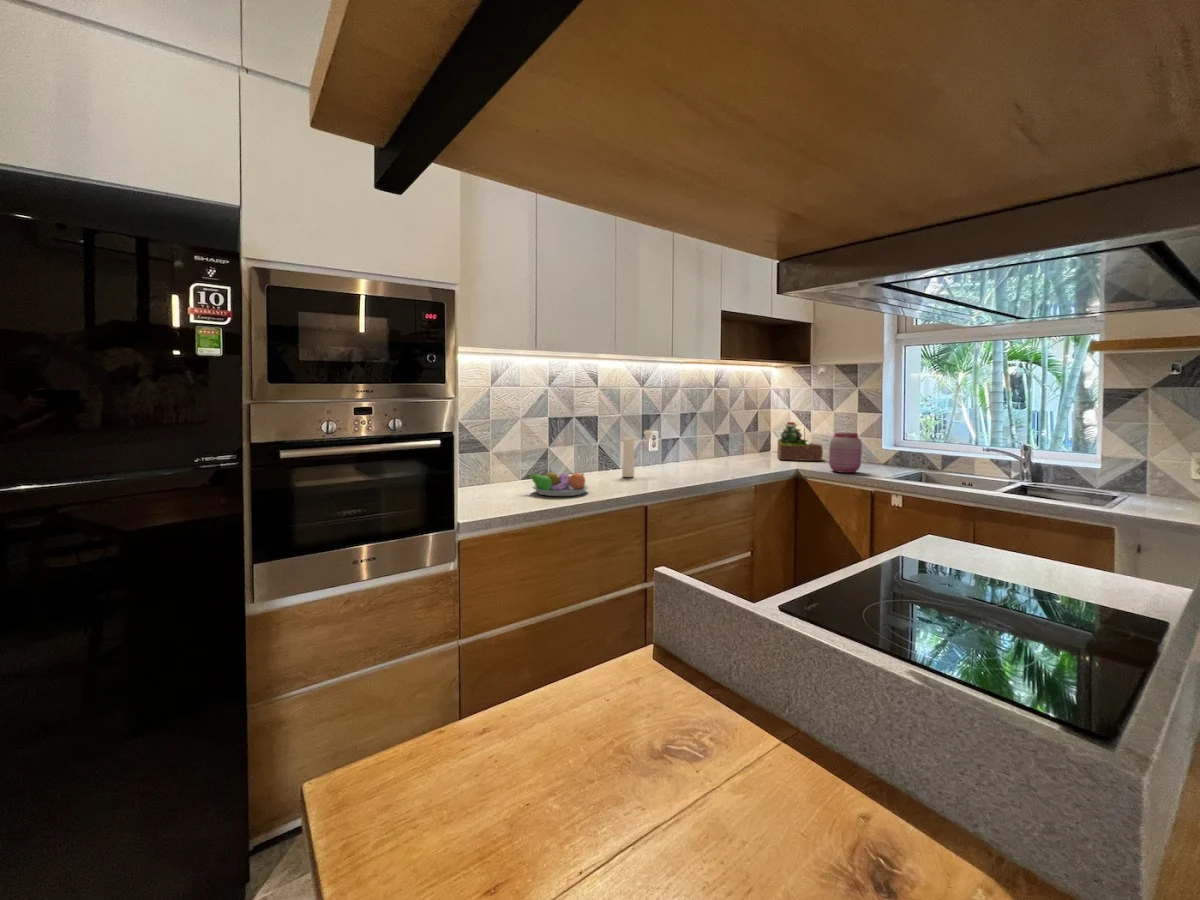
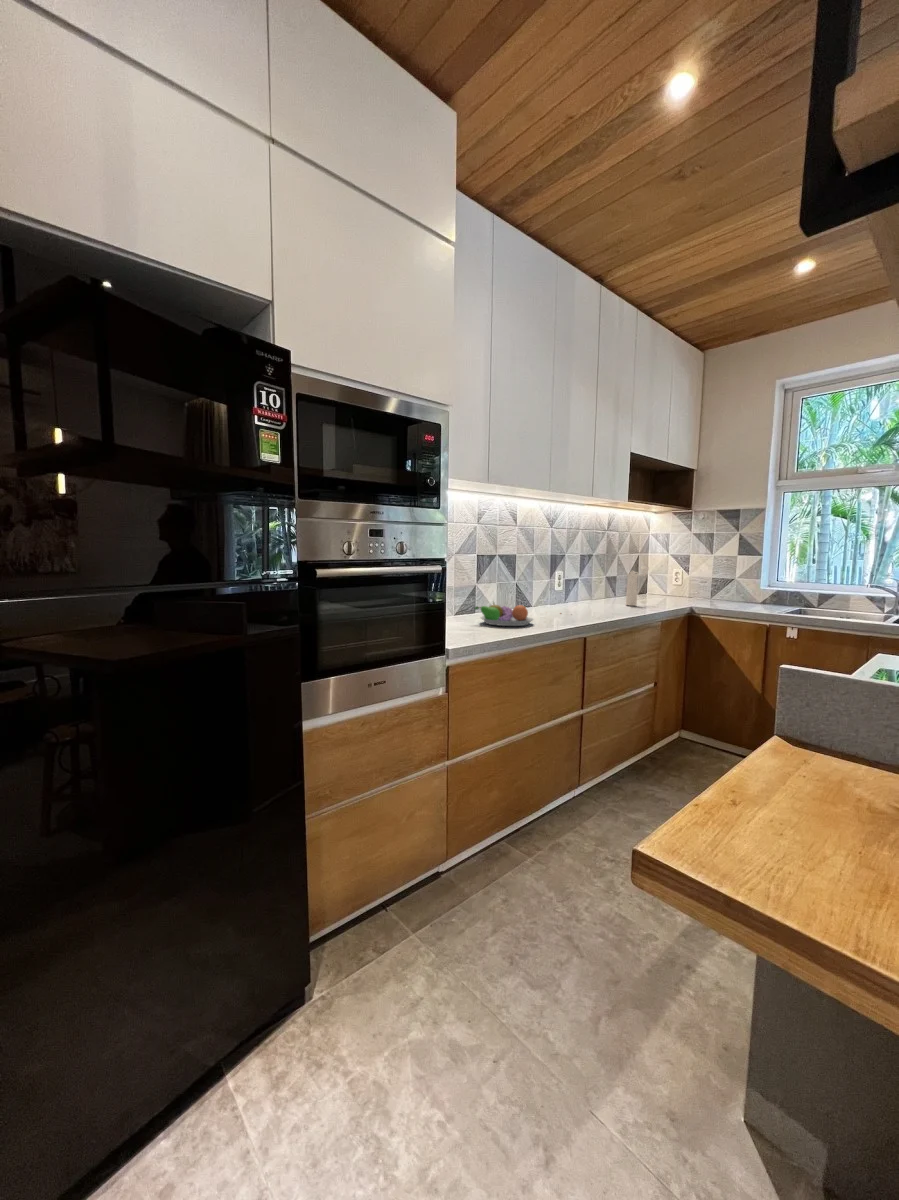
succulent plant: present [777,422,823,461] -> none [660,564,705,600]
pepper mill: present [622,430,653,477] -> present [626,566,649,606]
jar: present [829,433,862,473] -> none [723,572,755,609]

